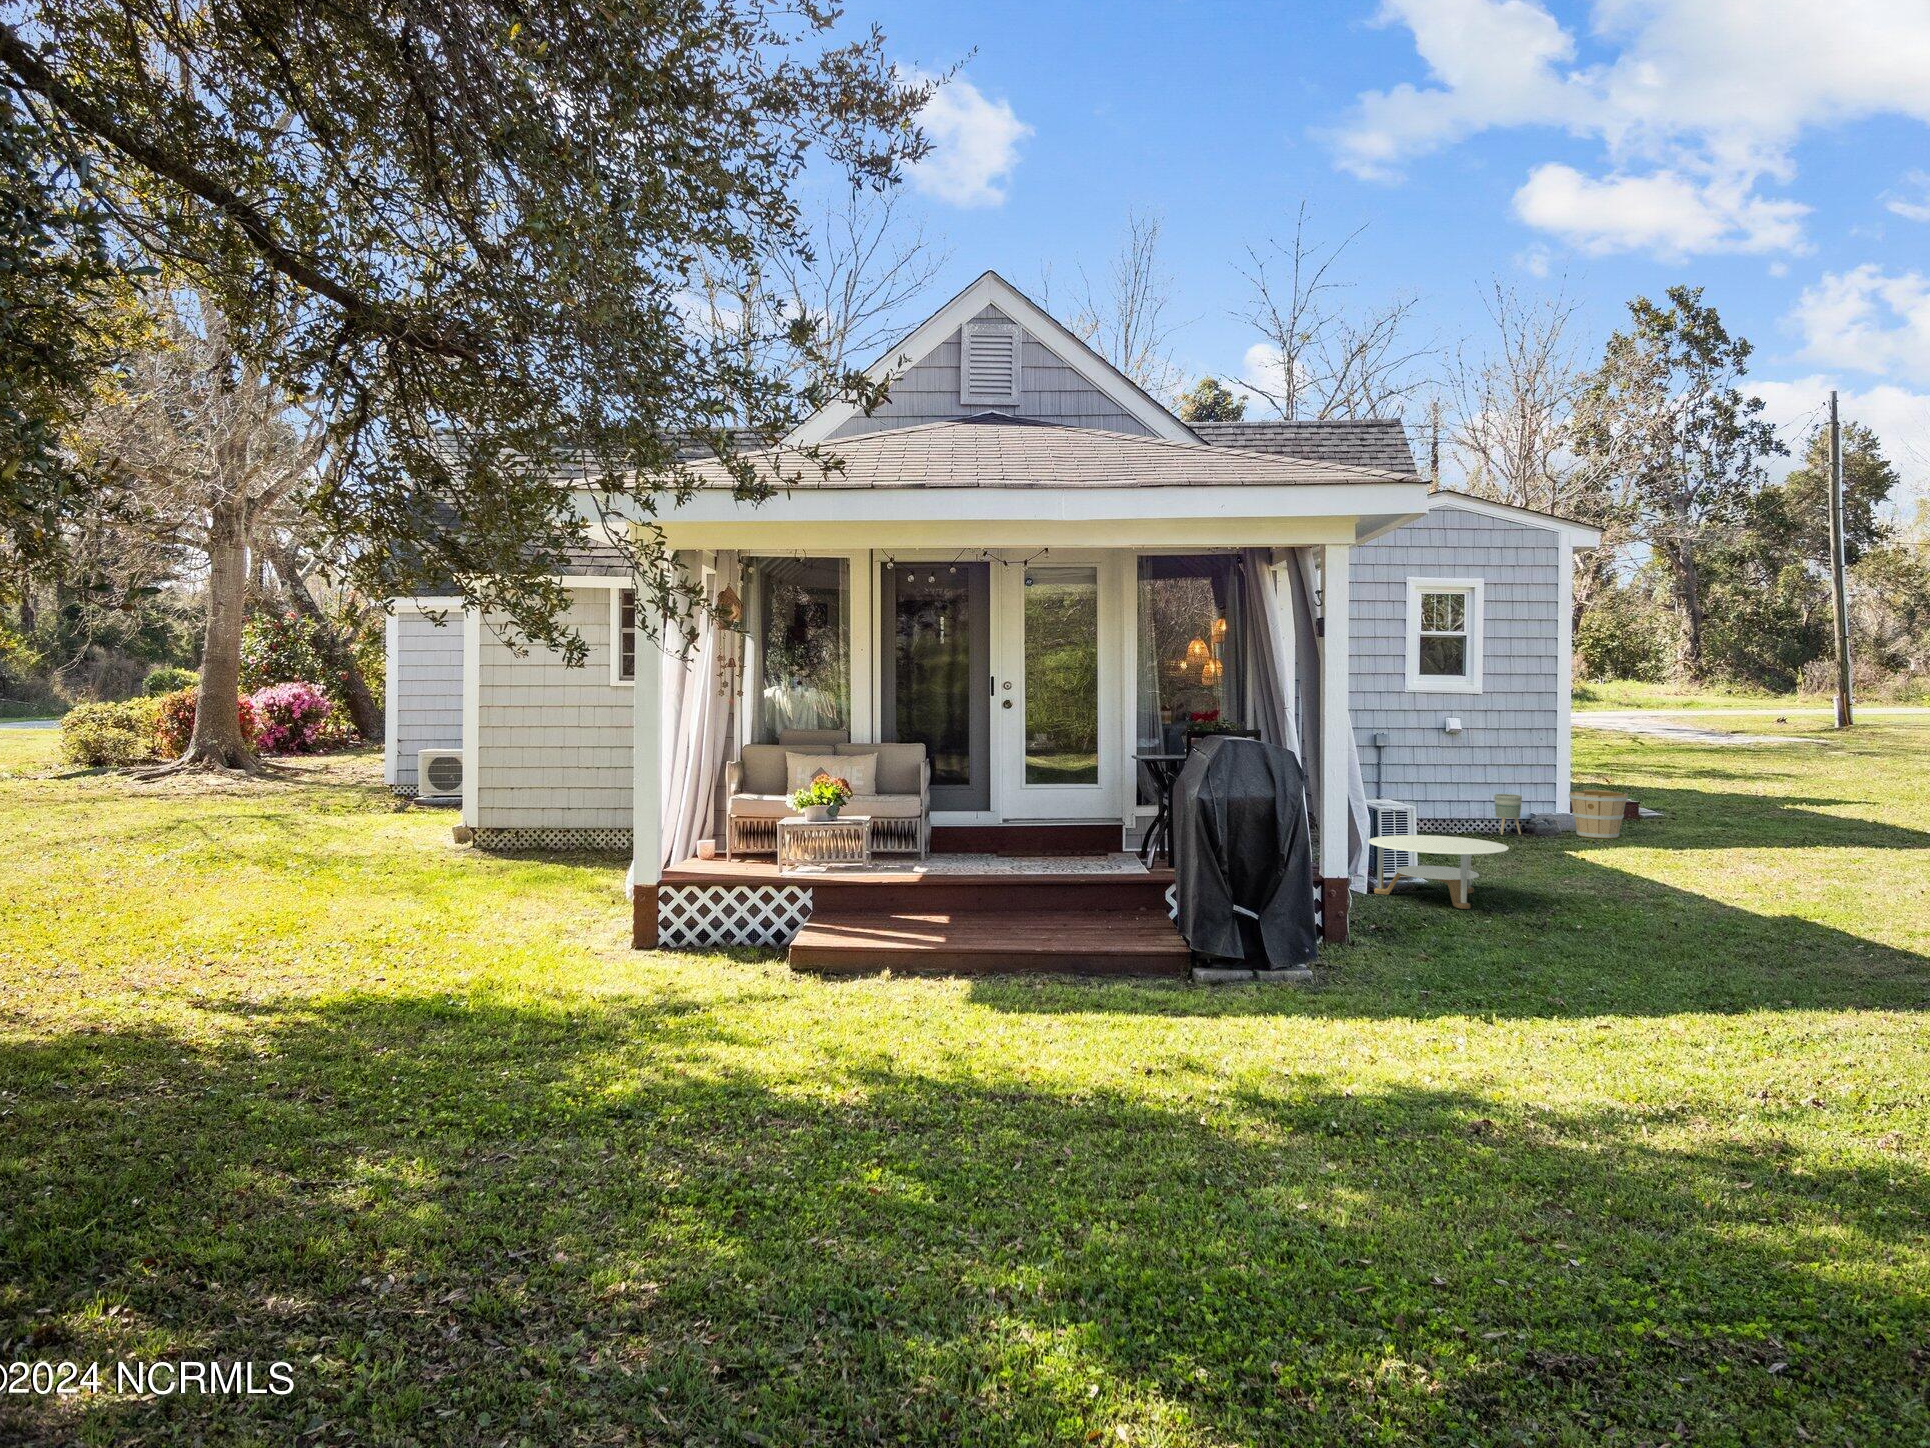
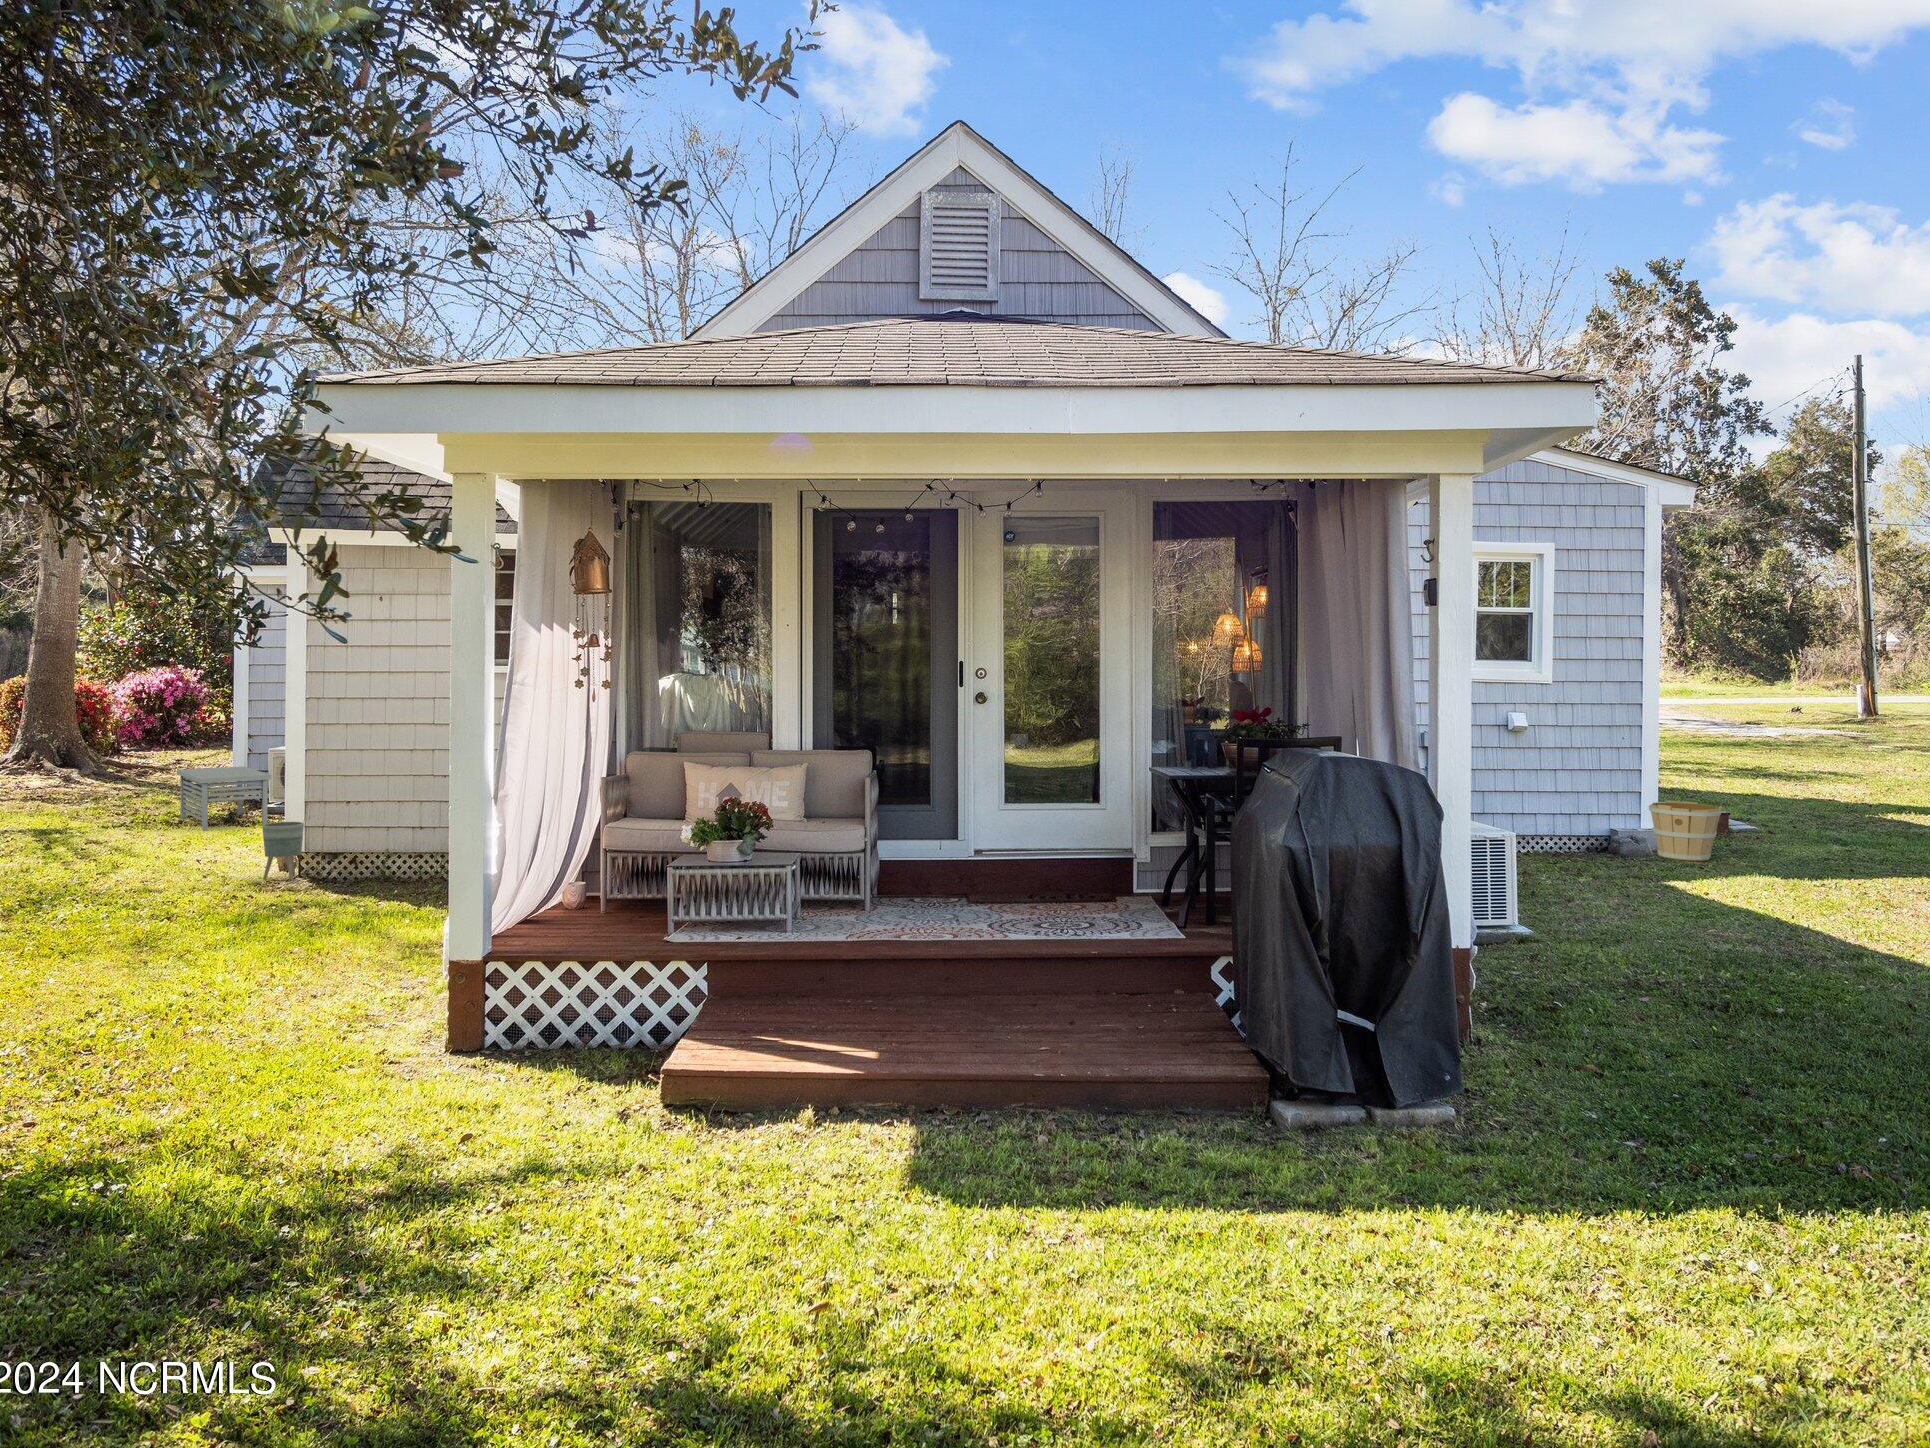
storage bench: none [350,765,431,815] -> present [177,767,271,830]
planter: present [1494,794,1522,835] -> present [262,822,304,880]
round table: present [1368,835,1509,909] -> none [1455,871,1648,978]

